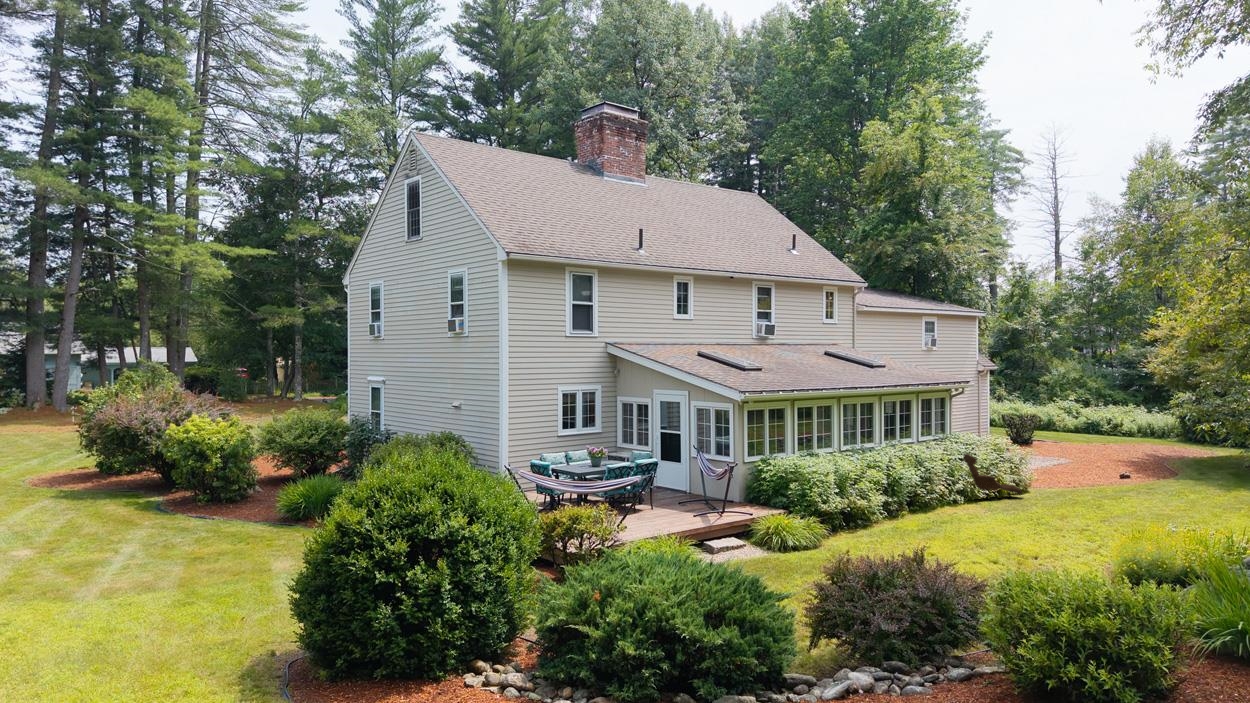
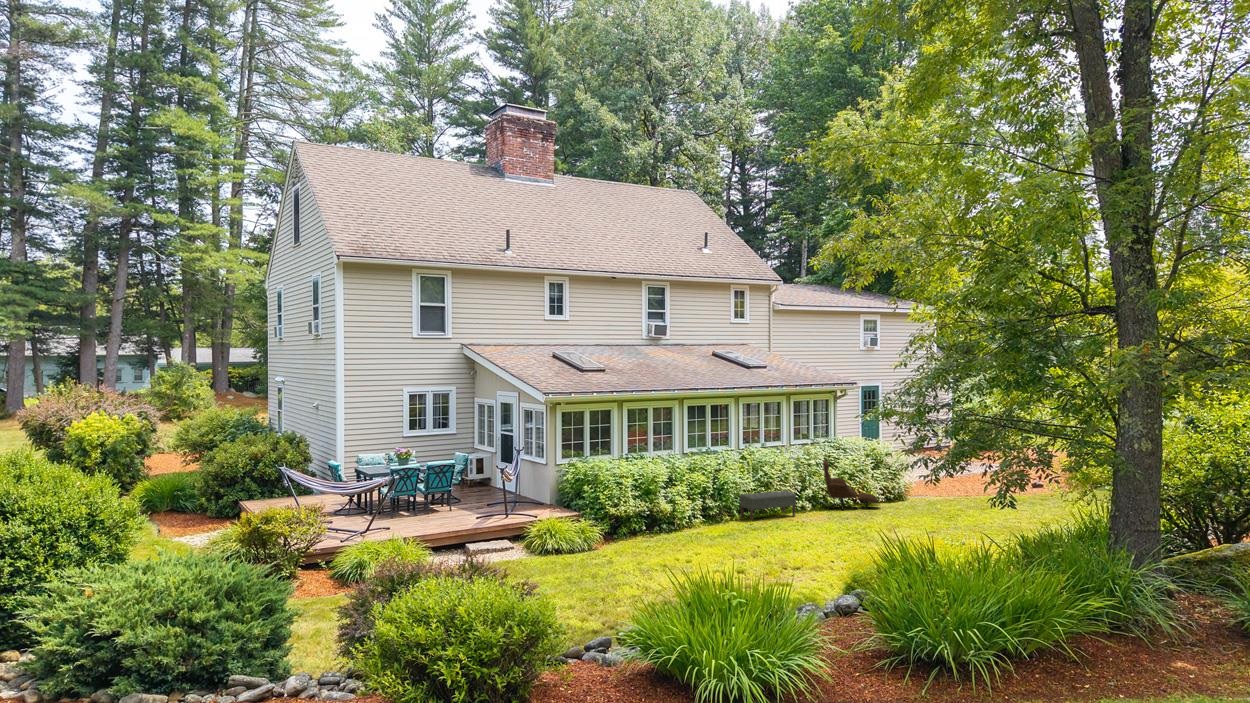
bench: none [908,483,959,513] -> present [740,490,796,521]

